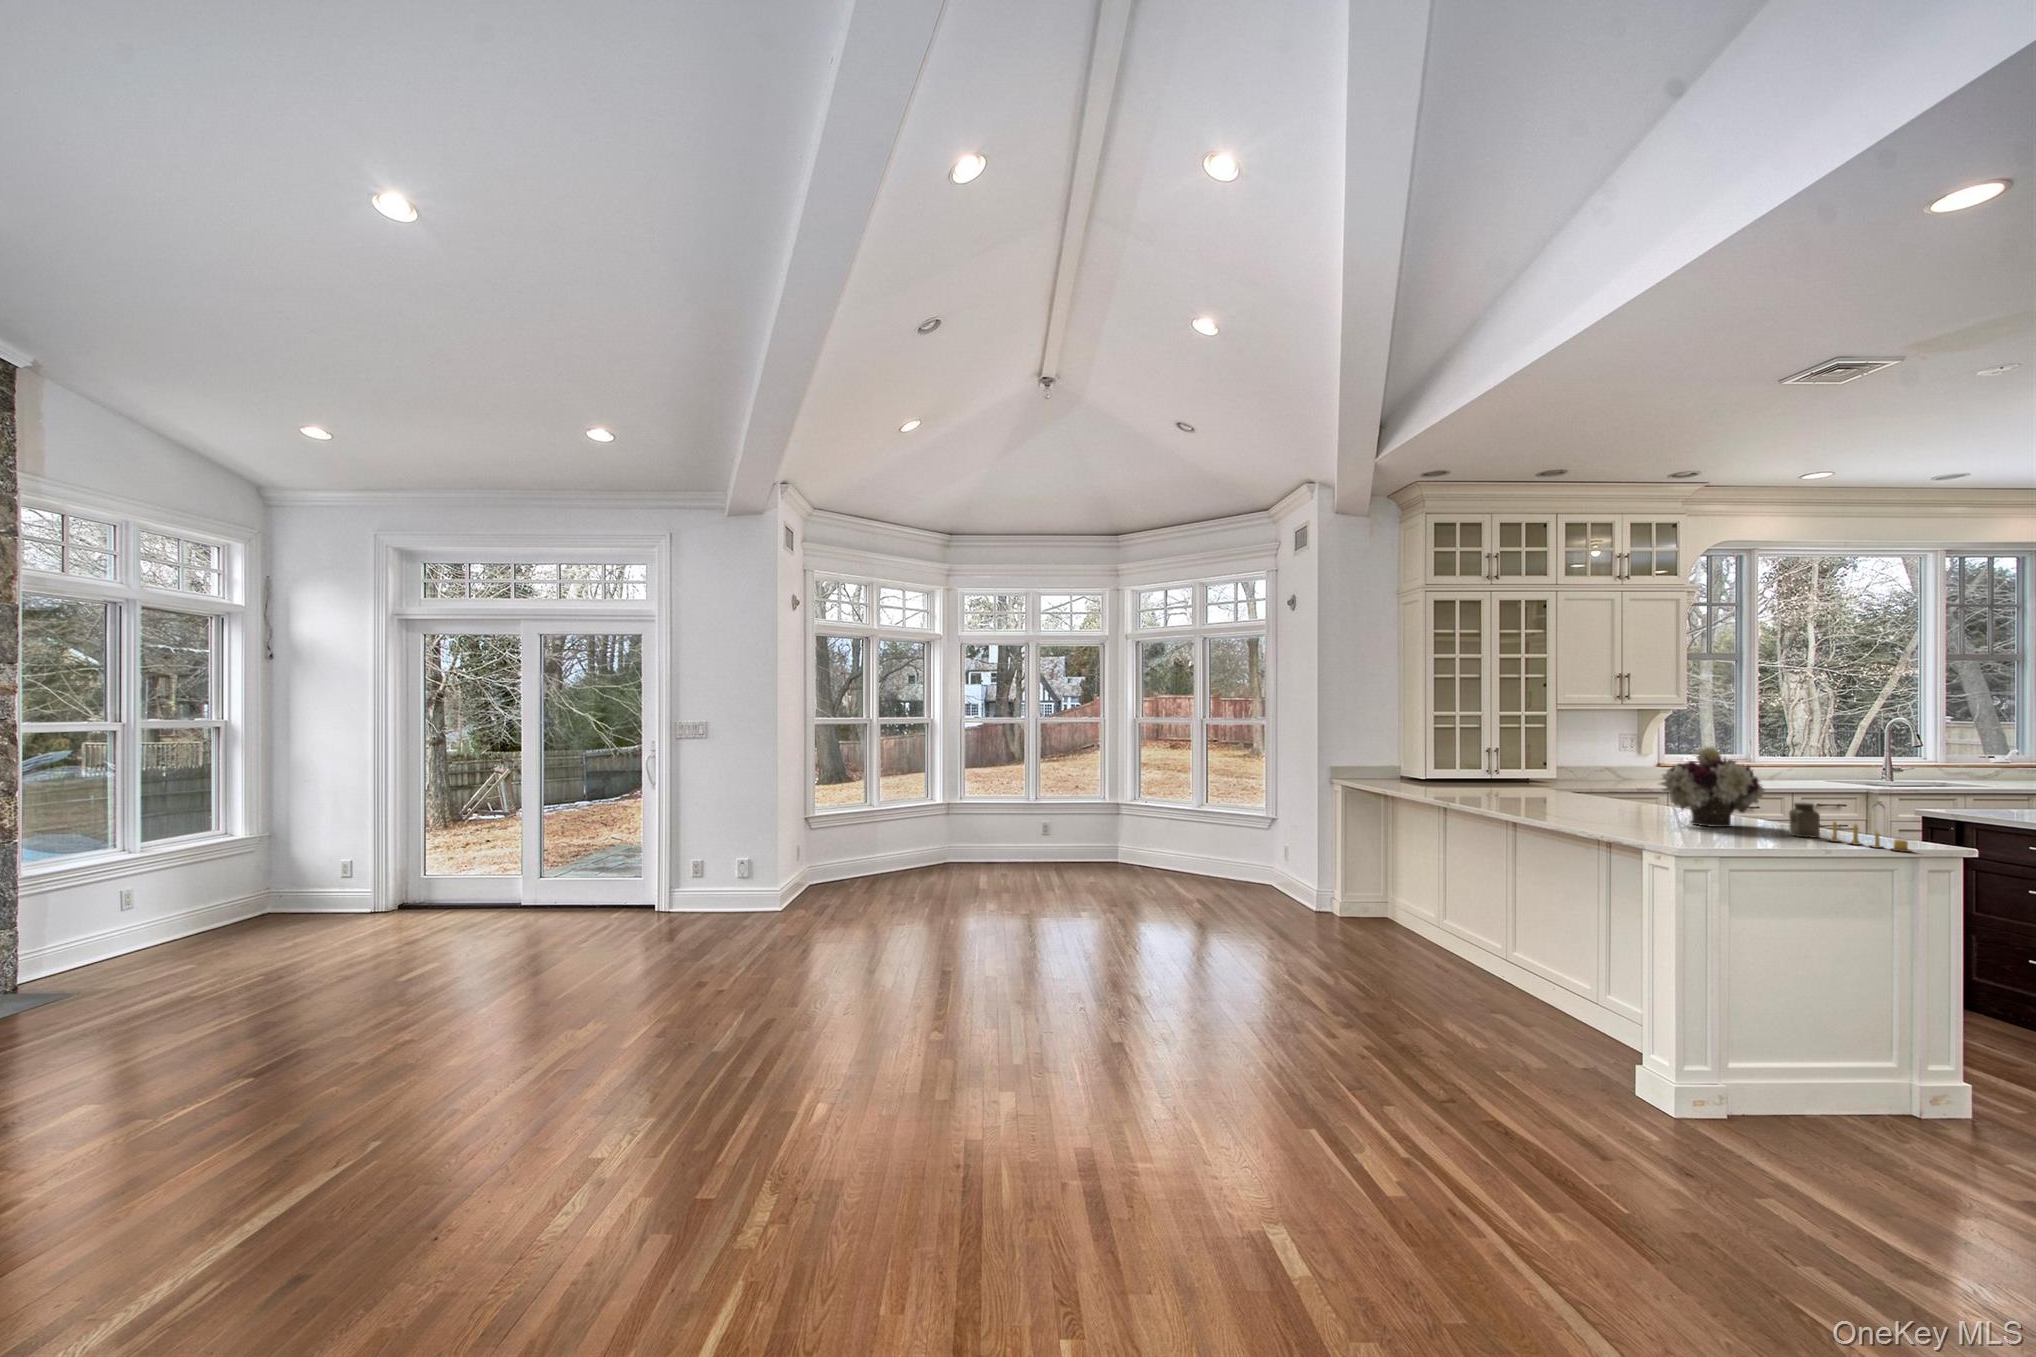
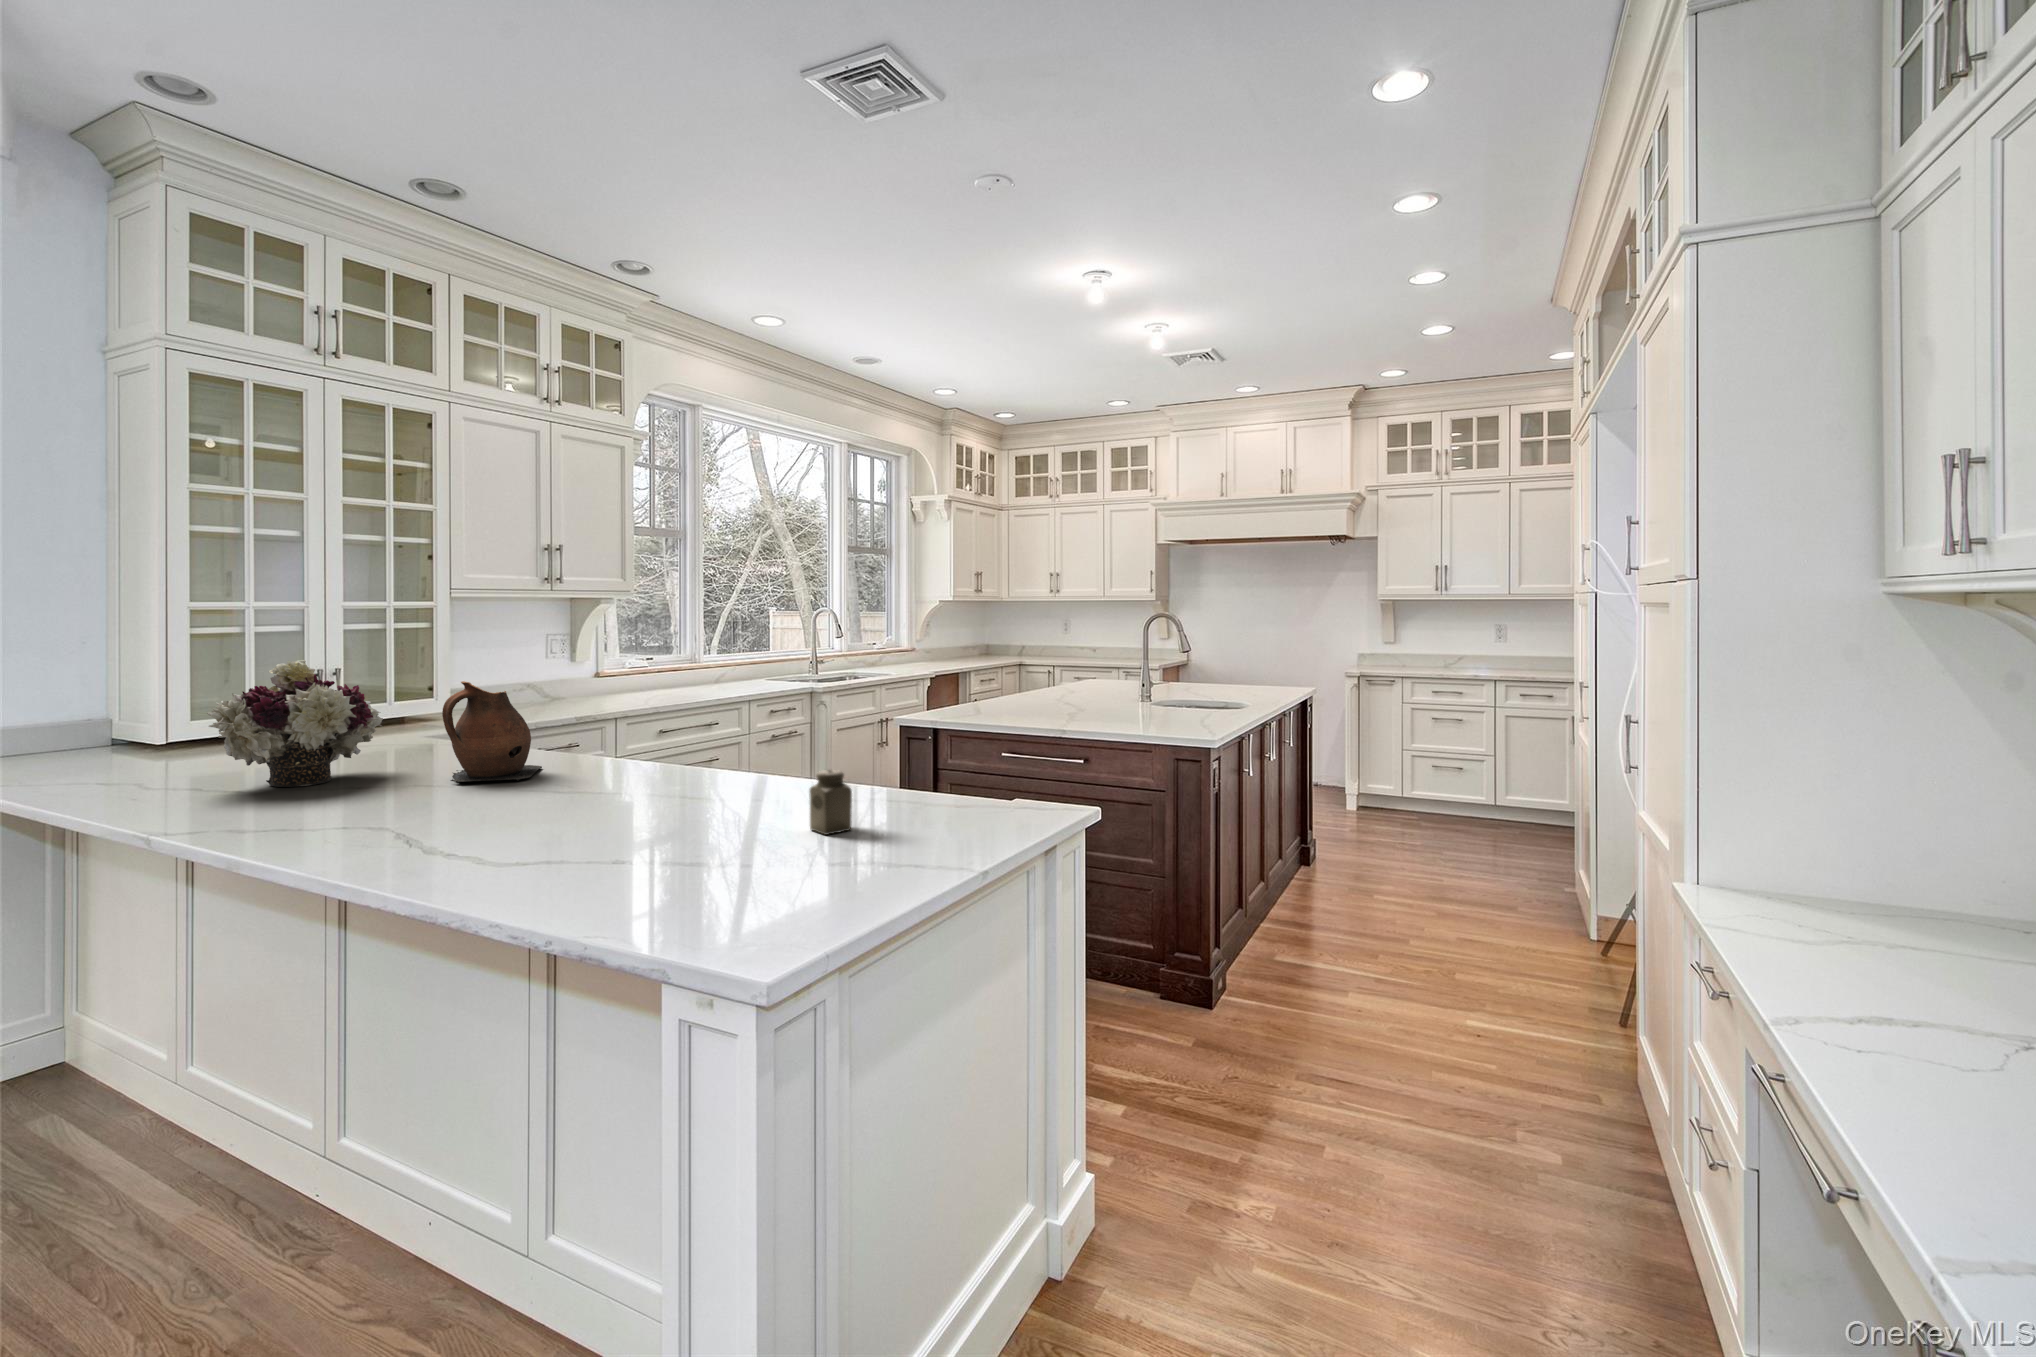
flower arrangement: present [1659,747,1765,827] -> present [207,660,383,787]
ceramic pitcher: none [1567,751,1621,806] -> present [442,681,542,782]
candle: present [1828,822,1911,852] -> none [864,801,983,853]

